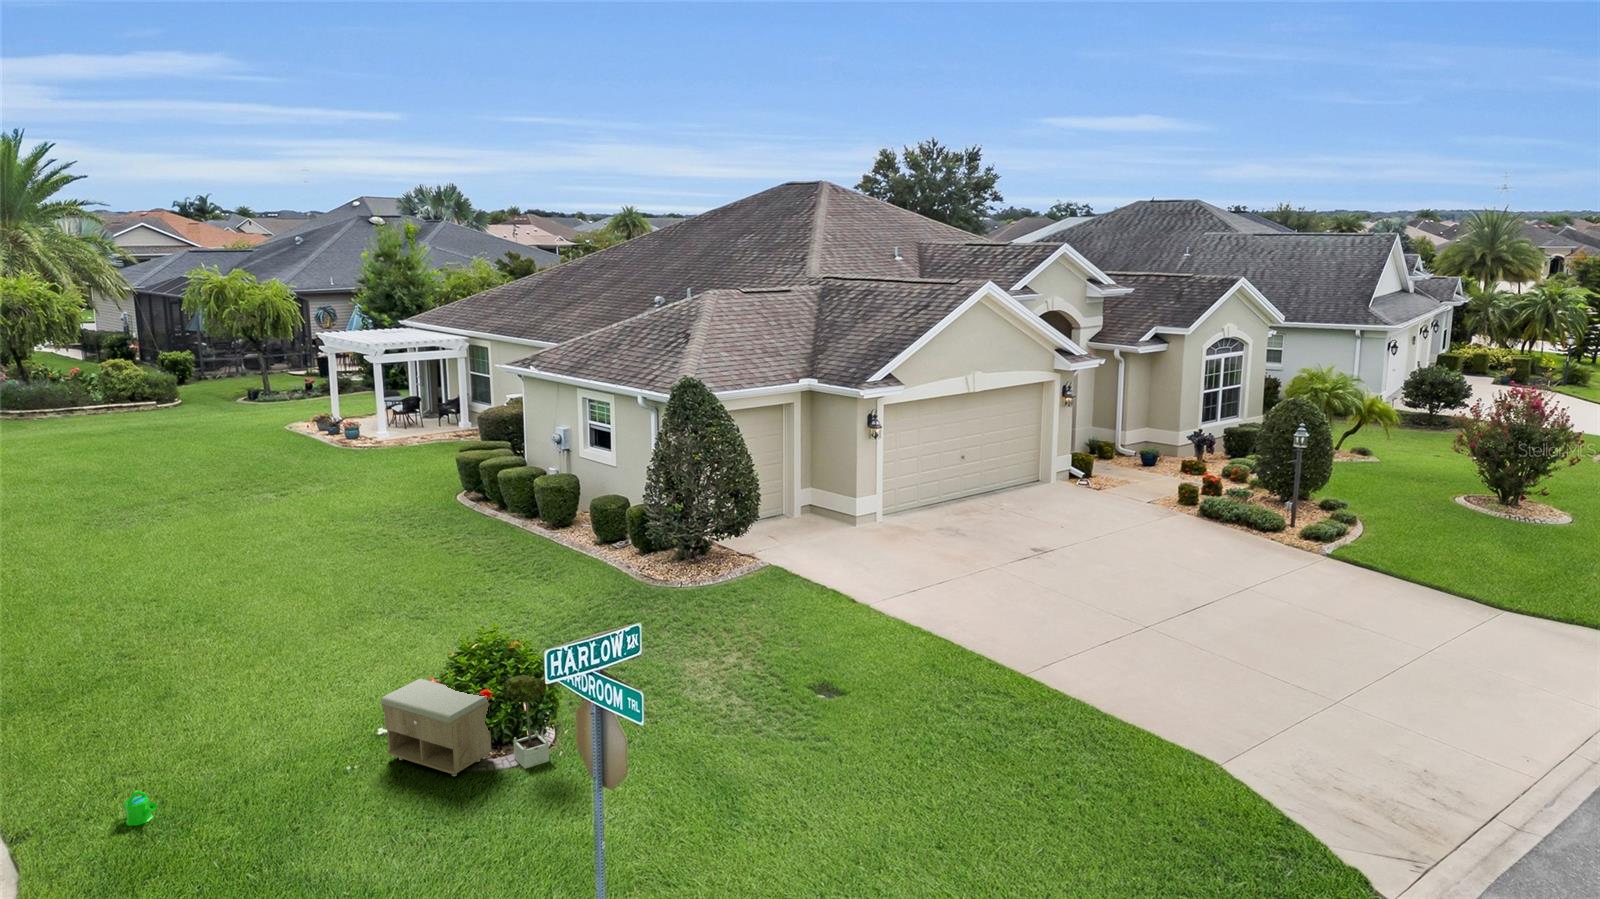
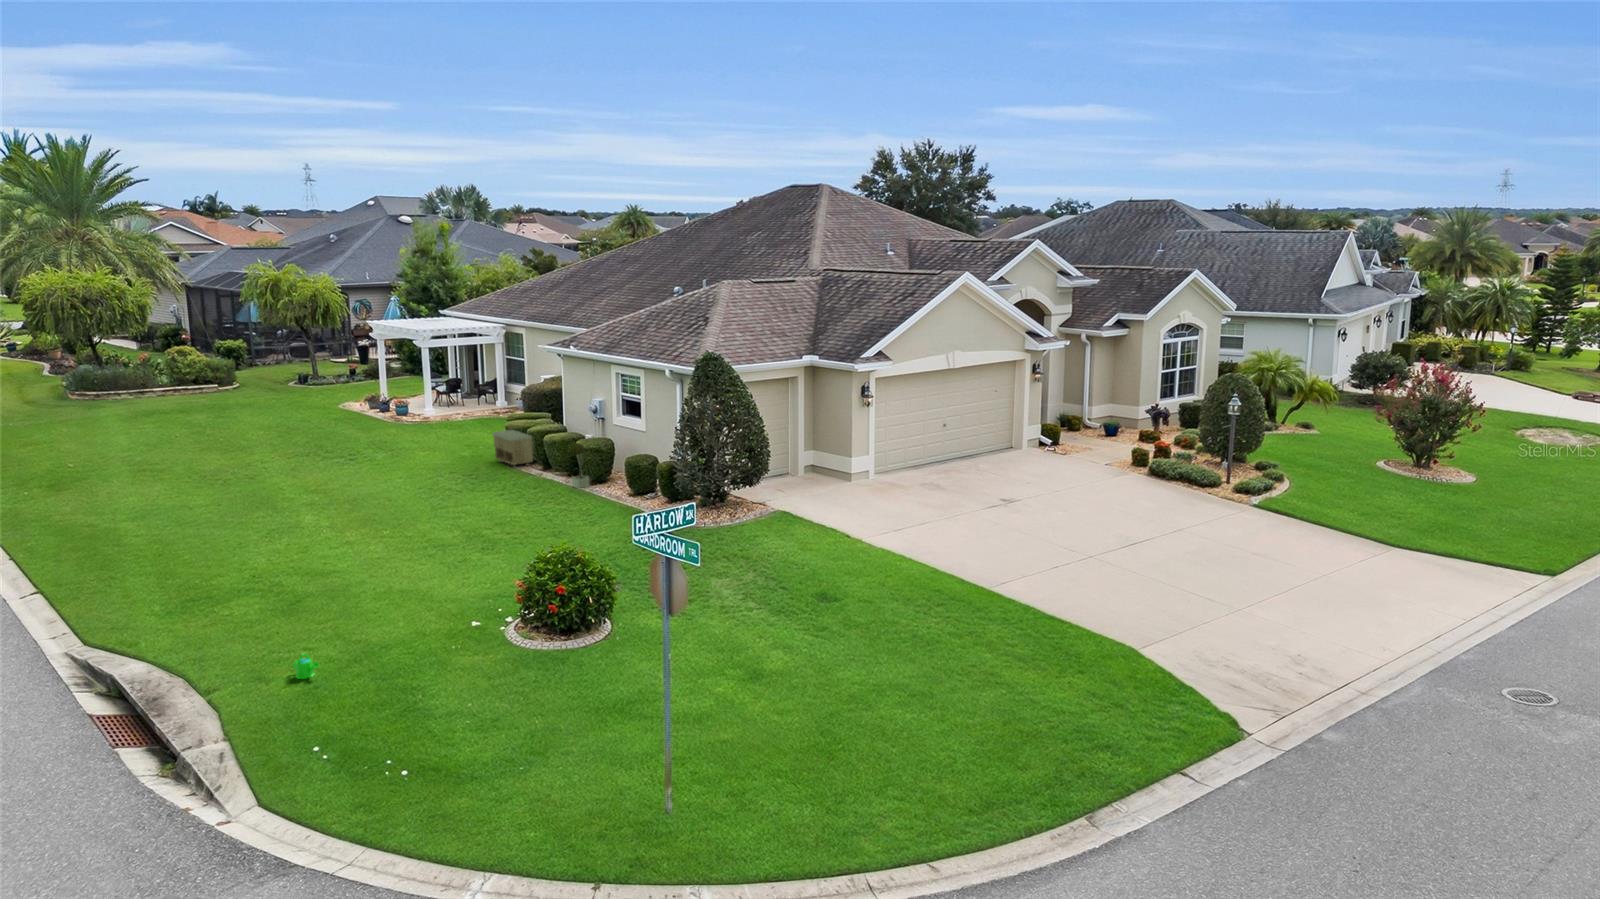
potted tree: present [503,675,549,769] -> present [569,442,589,488]
storage bench: present [381,679,491,776] -> present [492,430,533,466]

